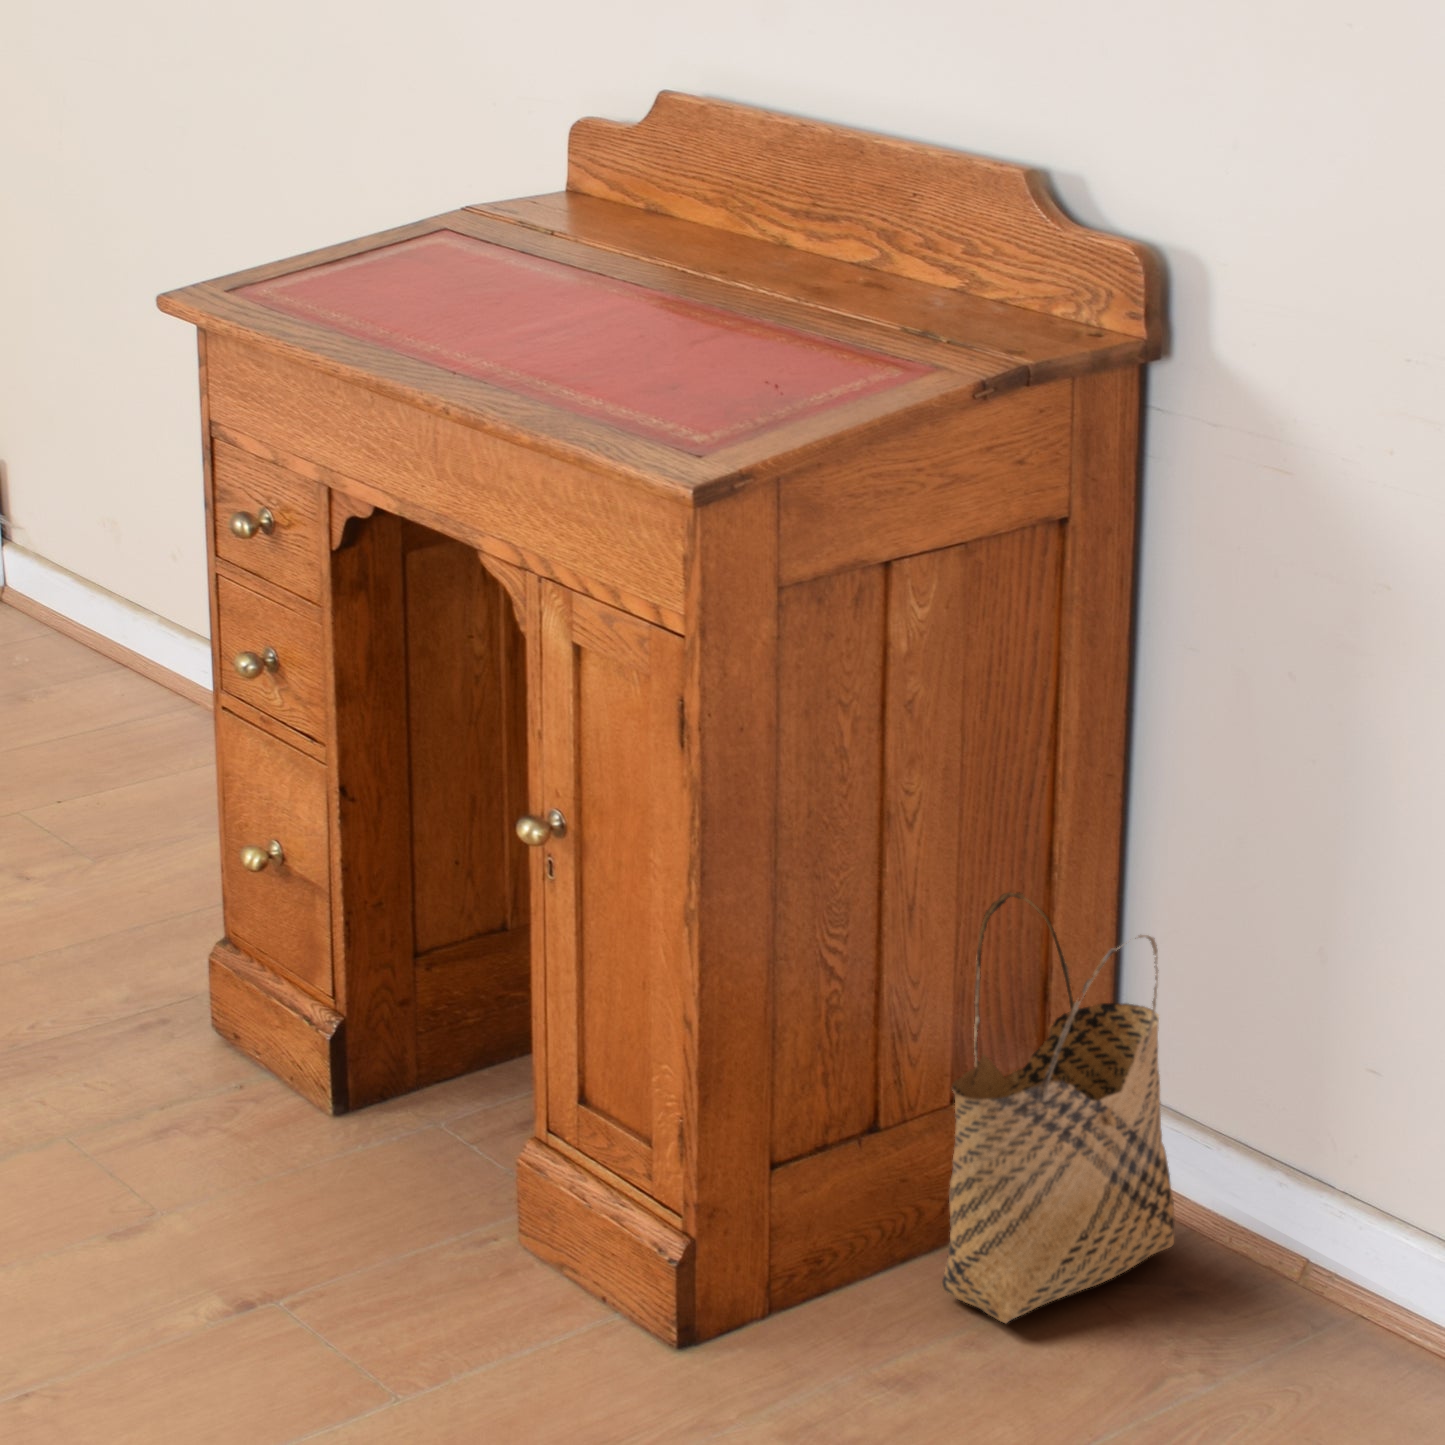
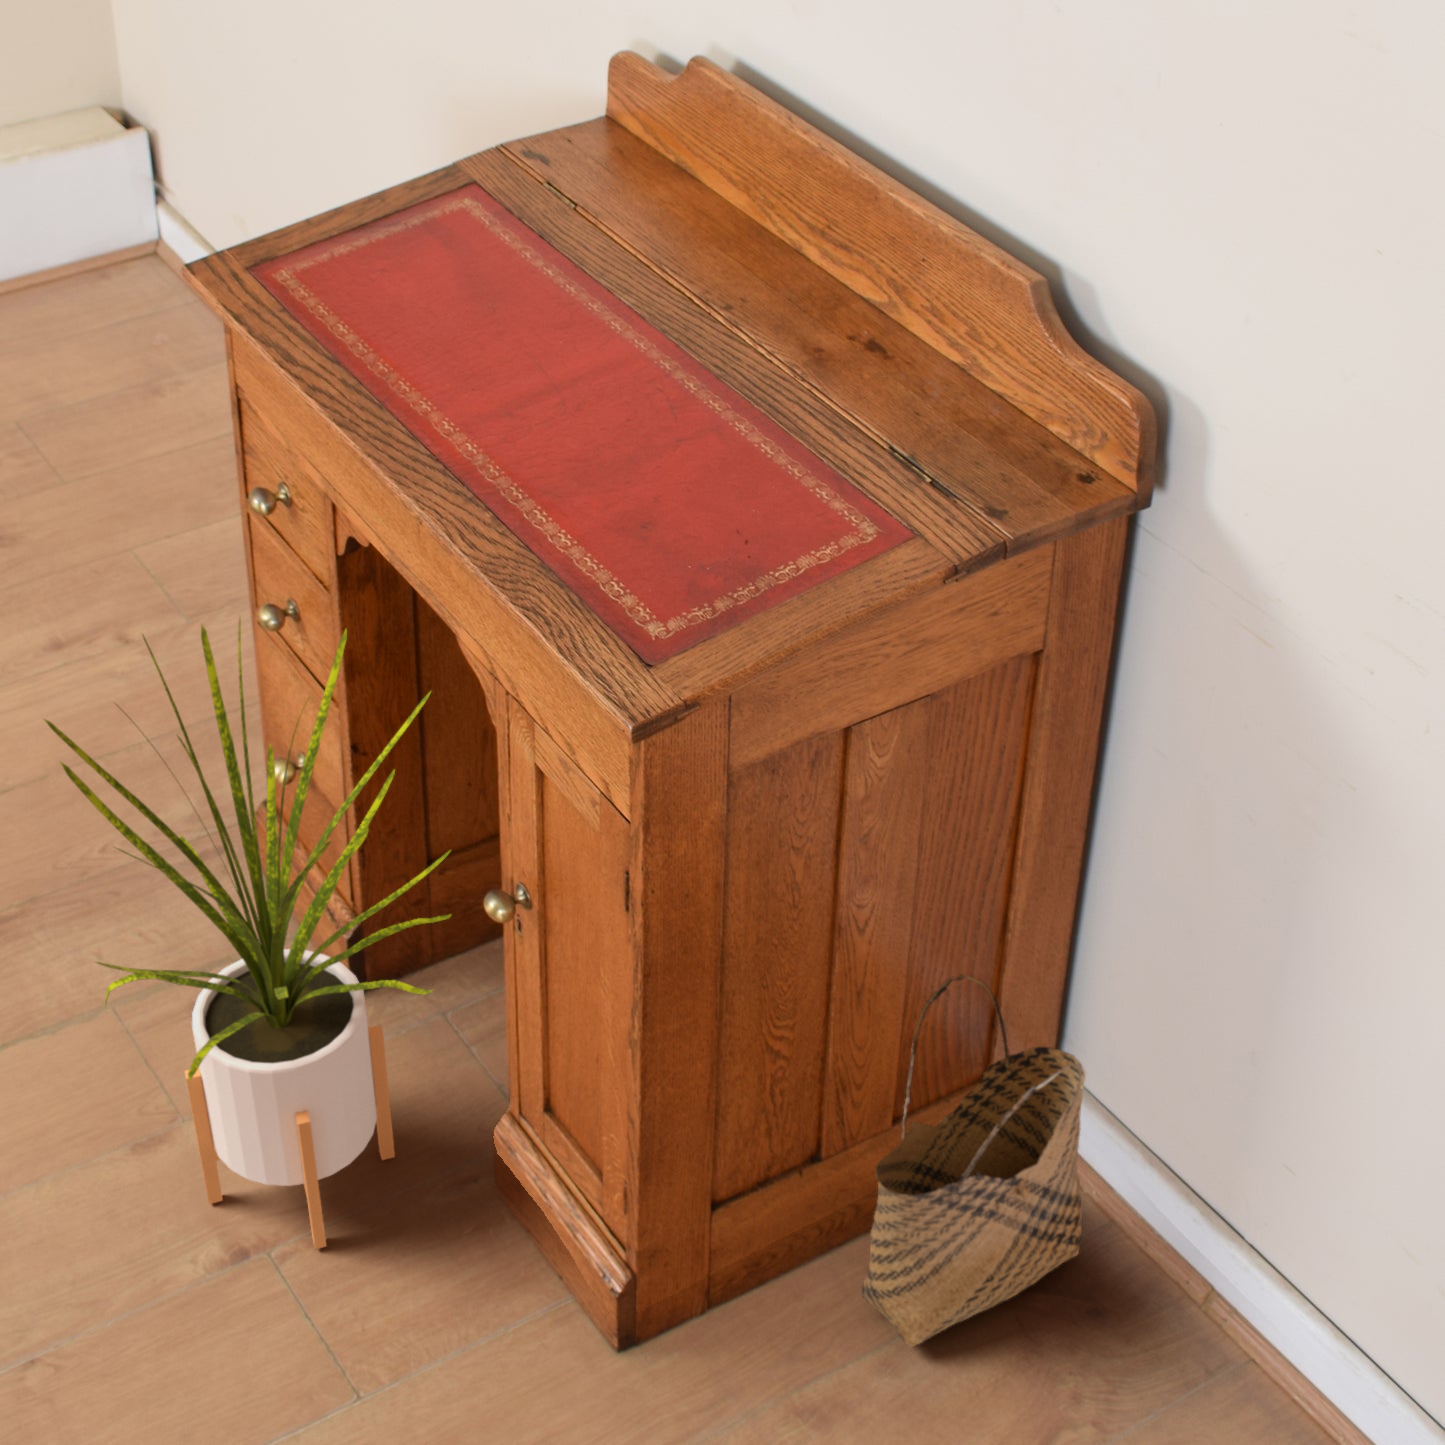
house plant: none [62,529,479,1295] -> present [44,619,451,1249]

